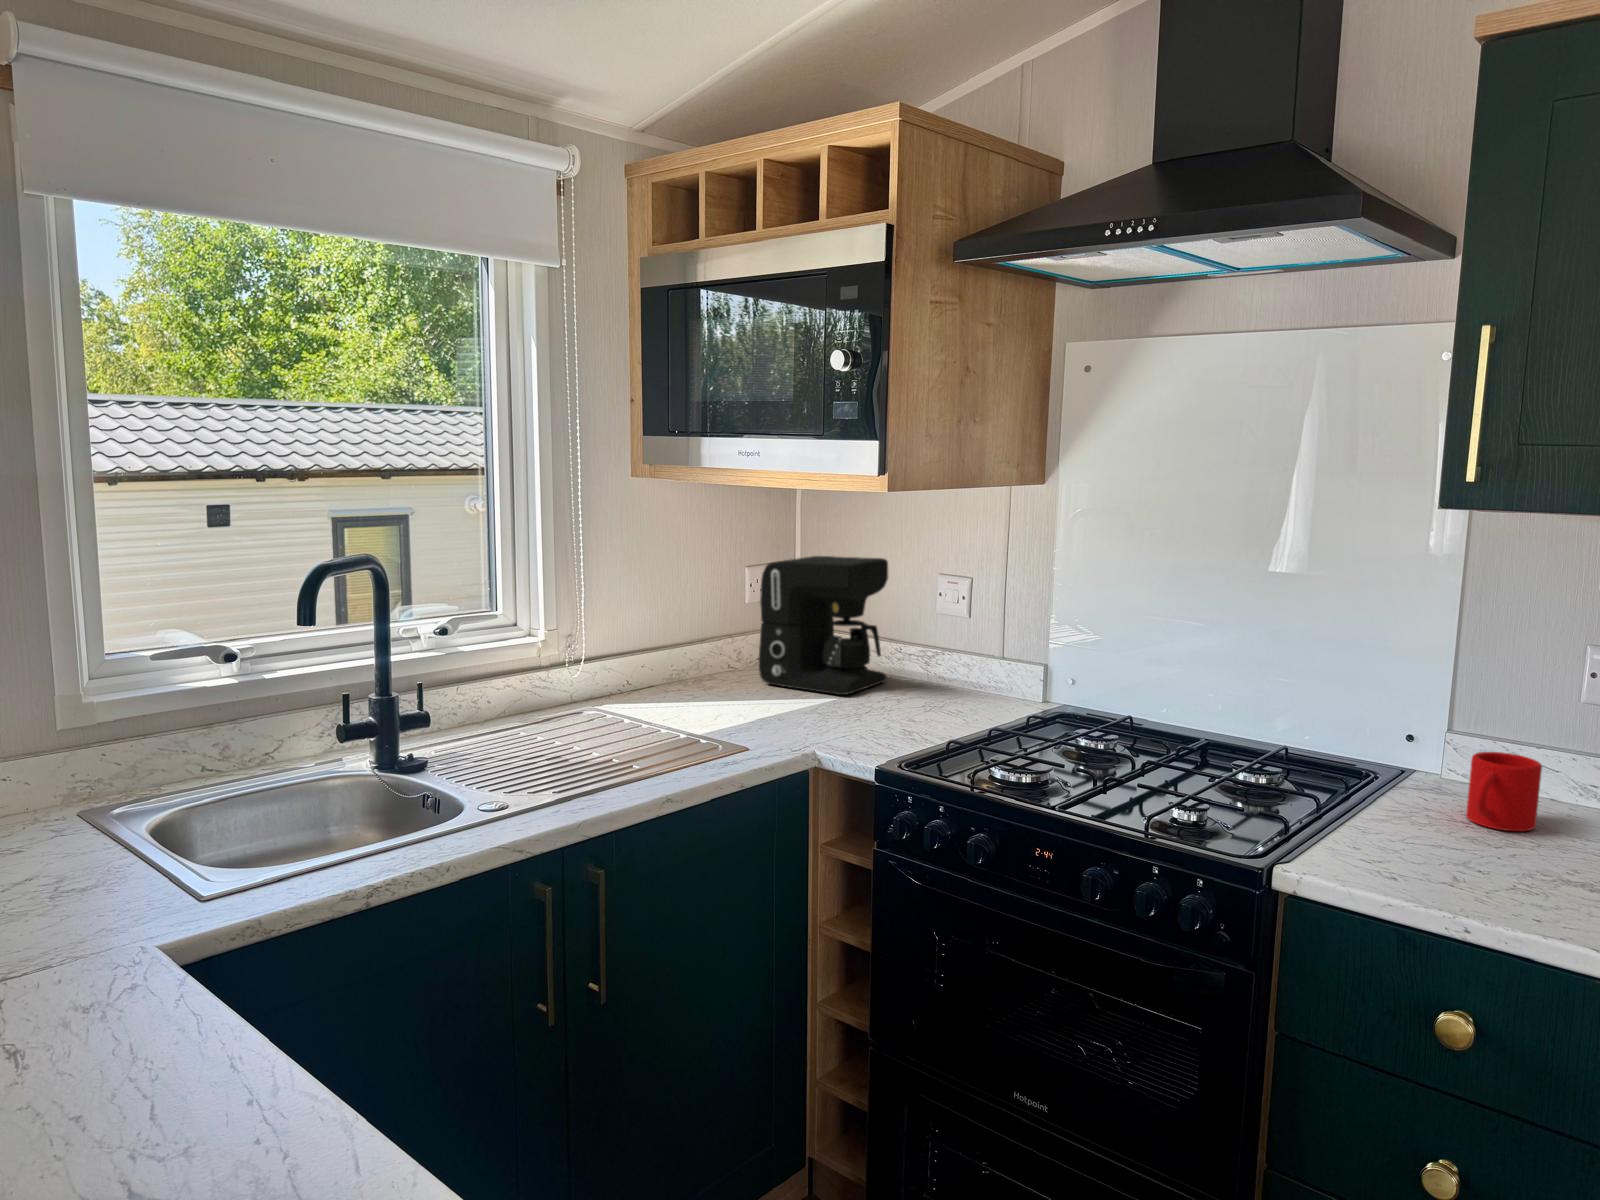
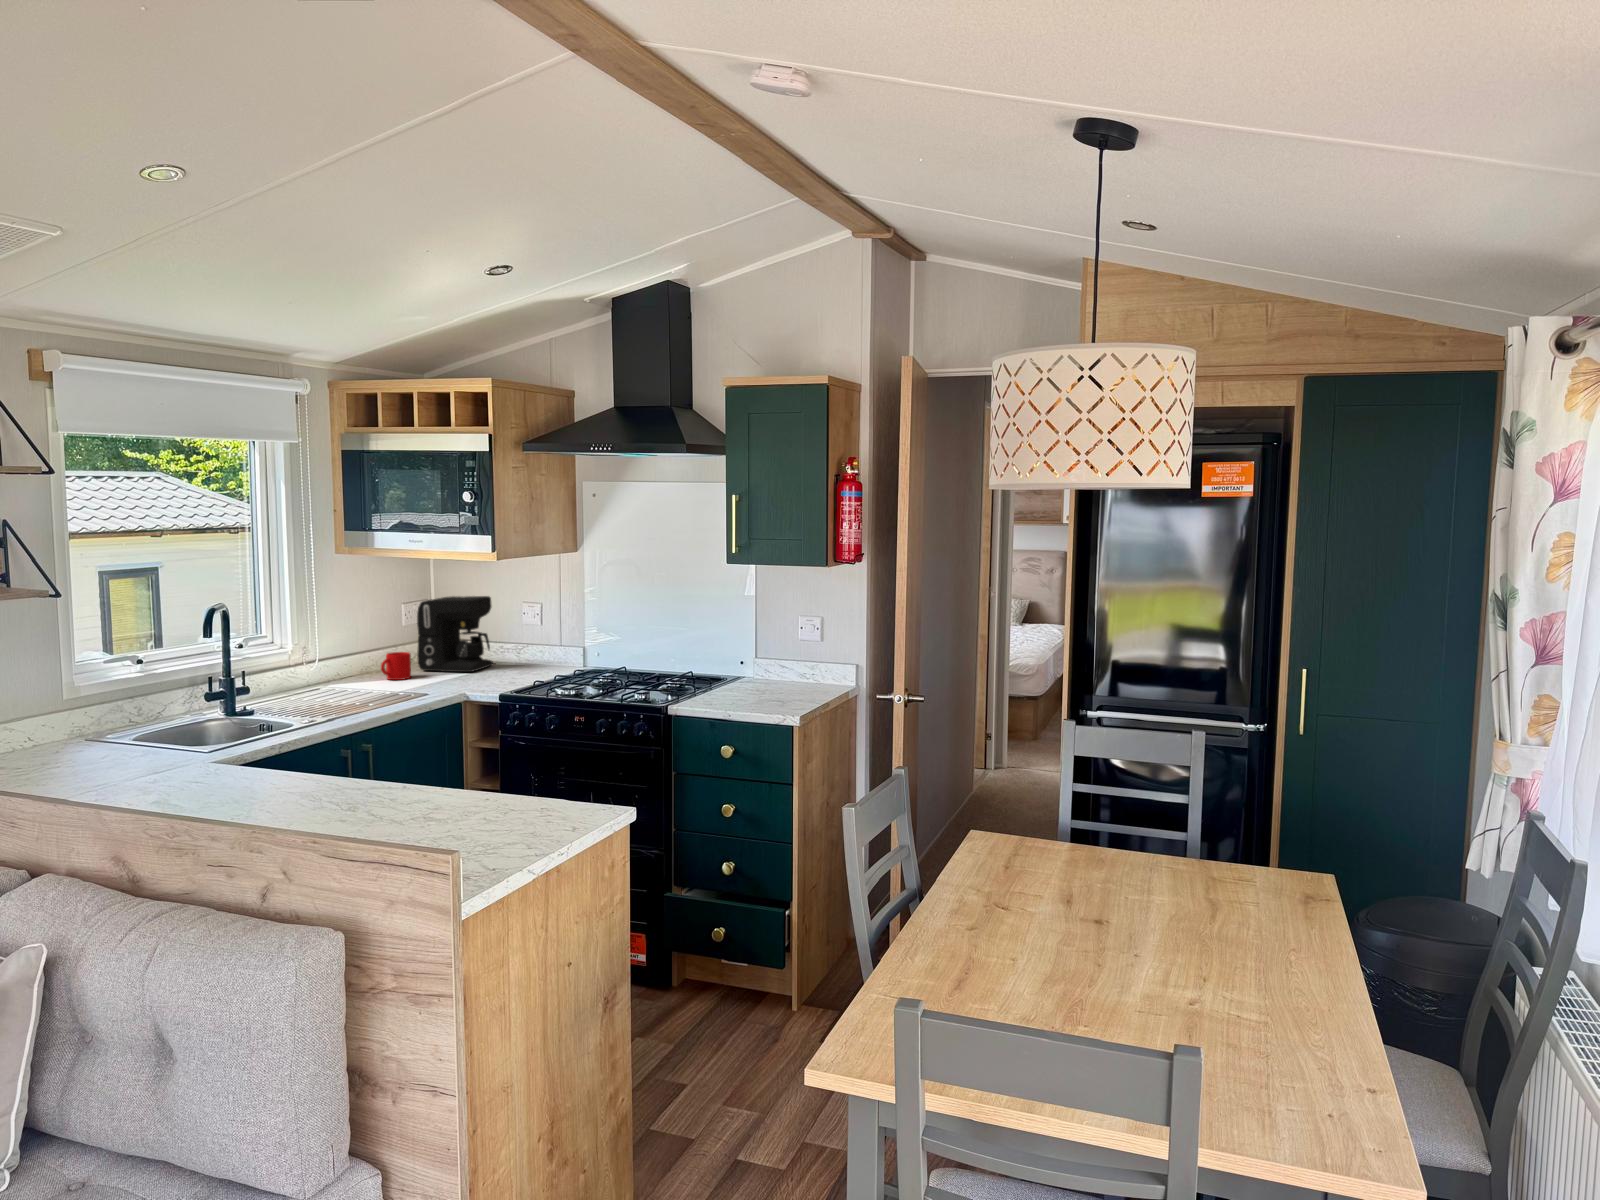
mug: present [1466,752,1542,831] -> present [381,652,411,680]

